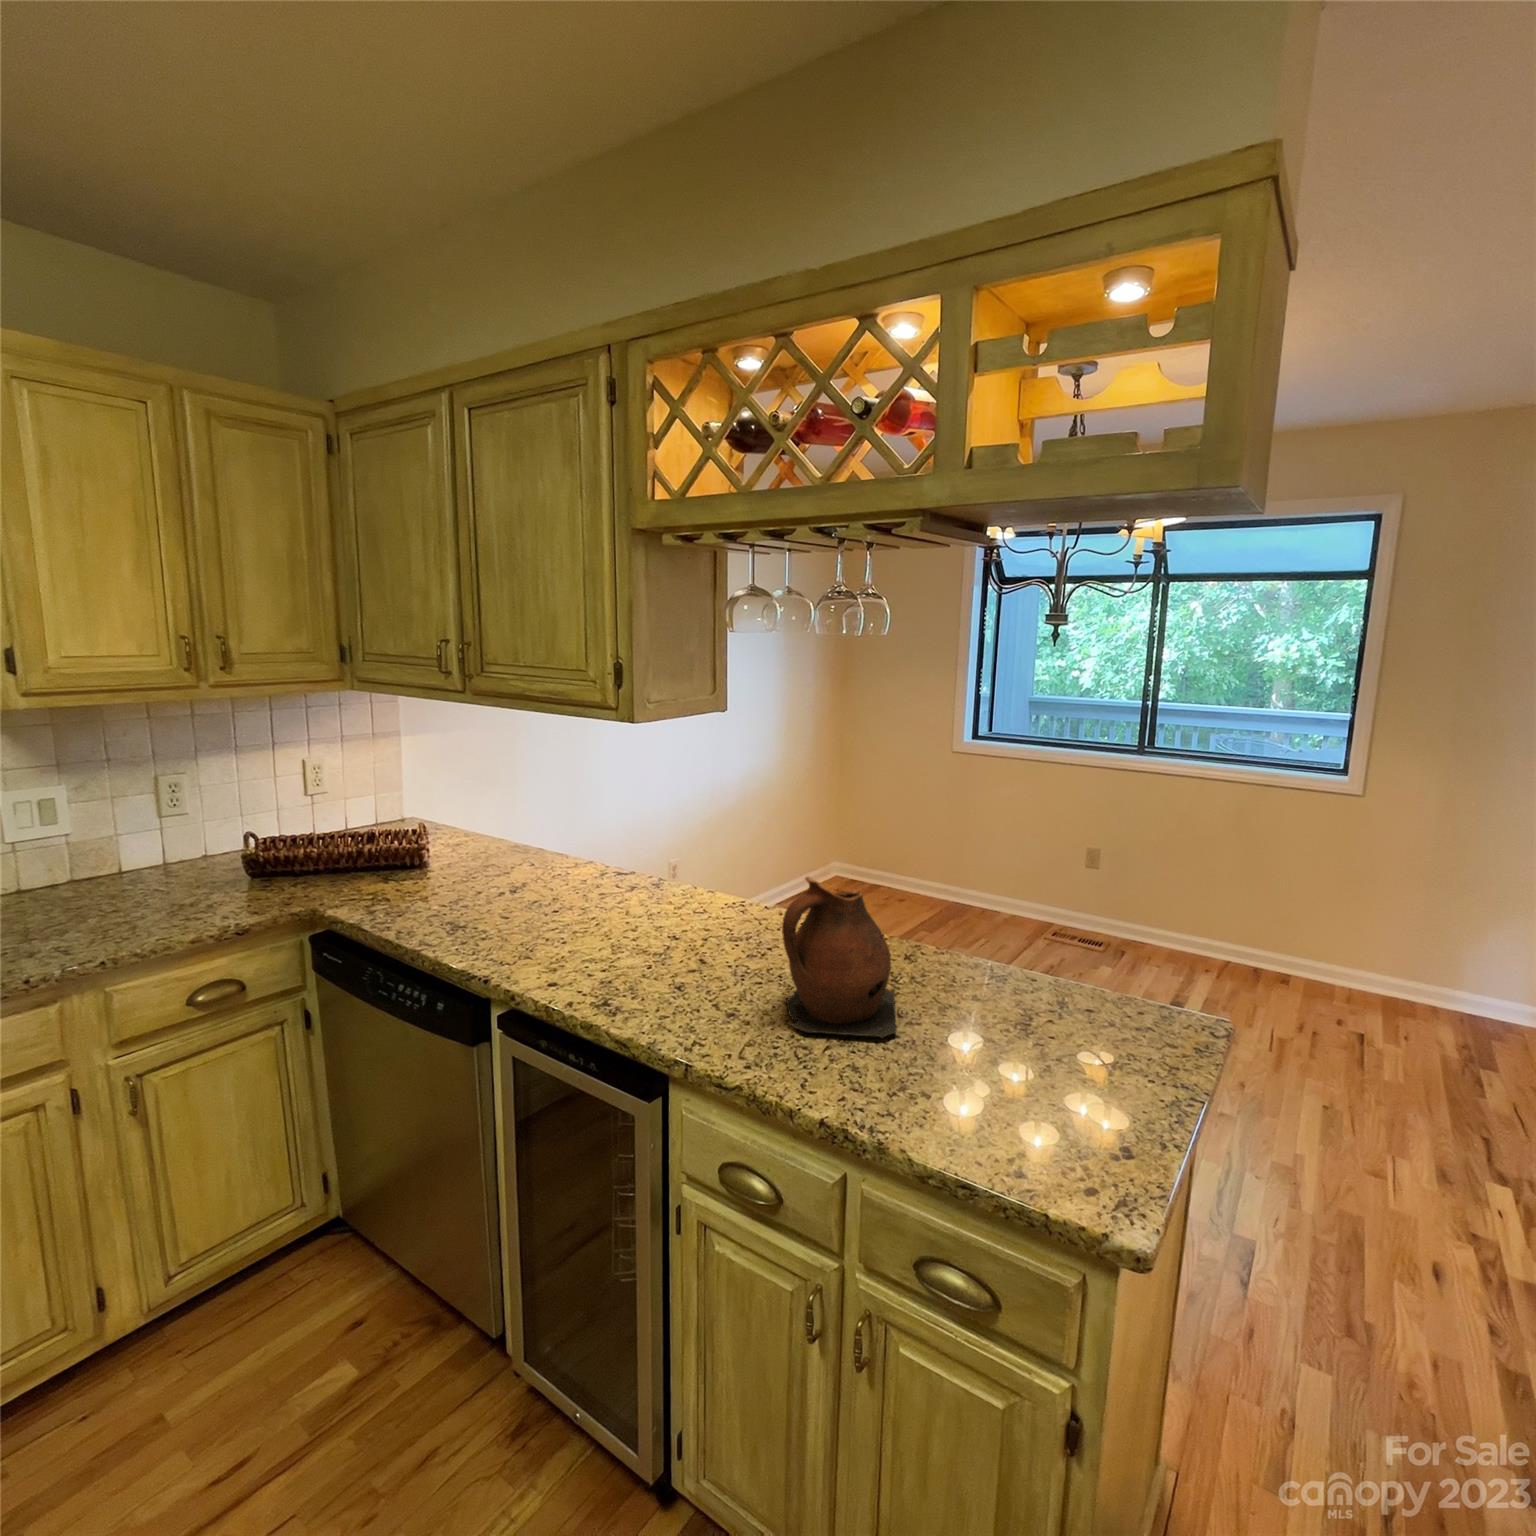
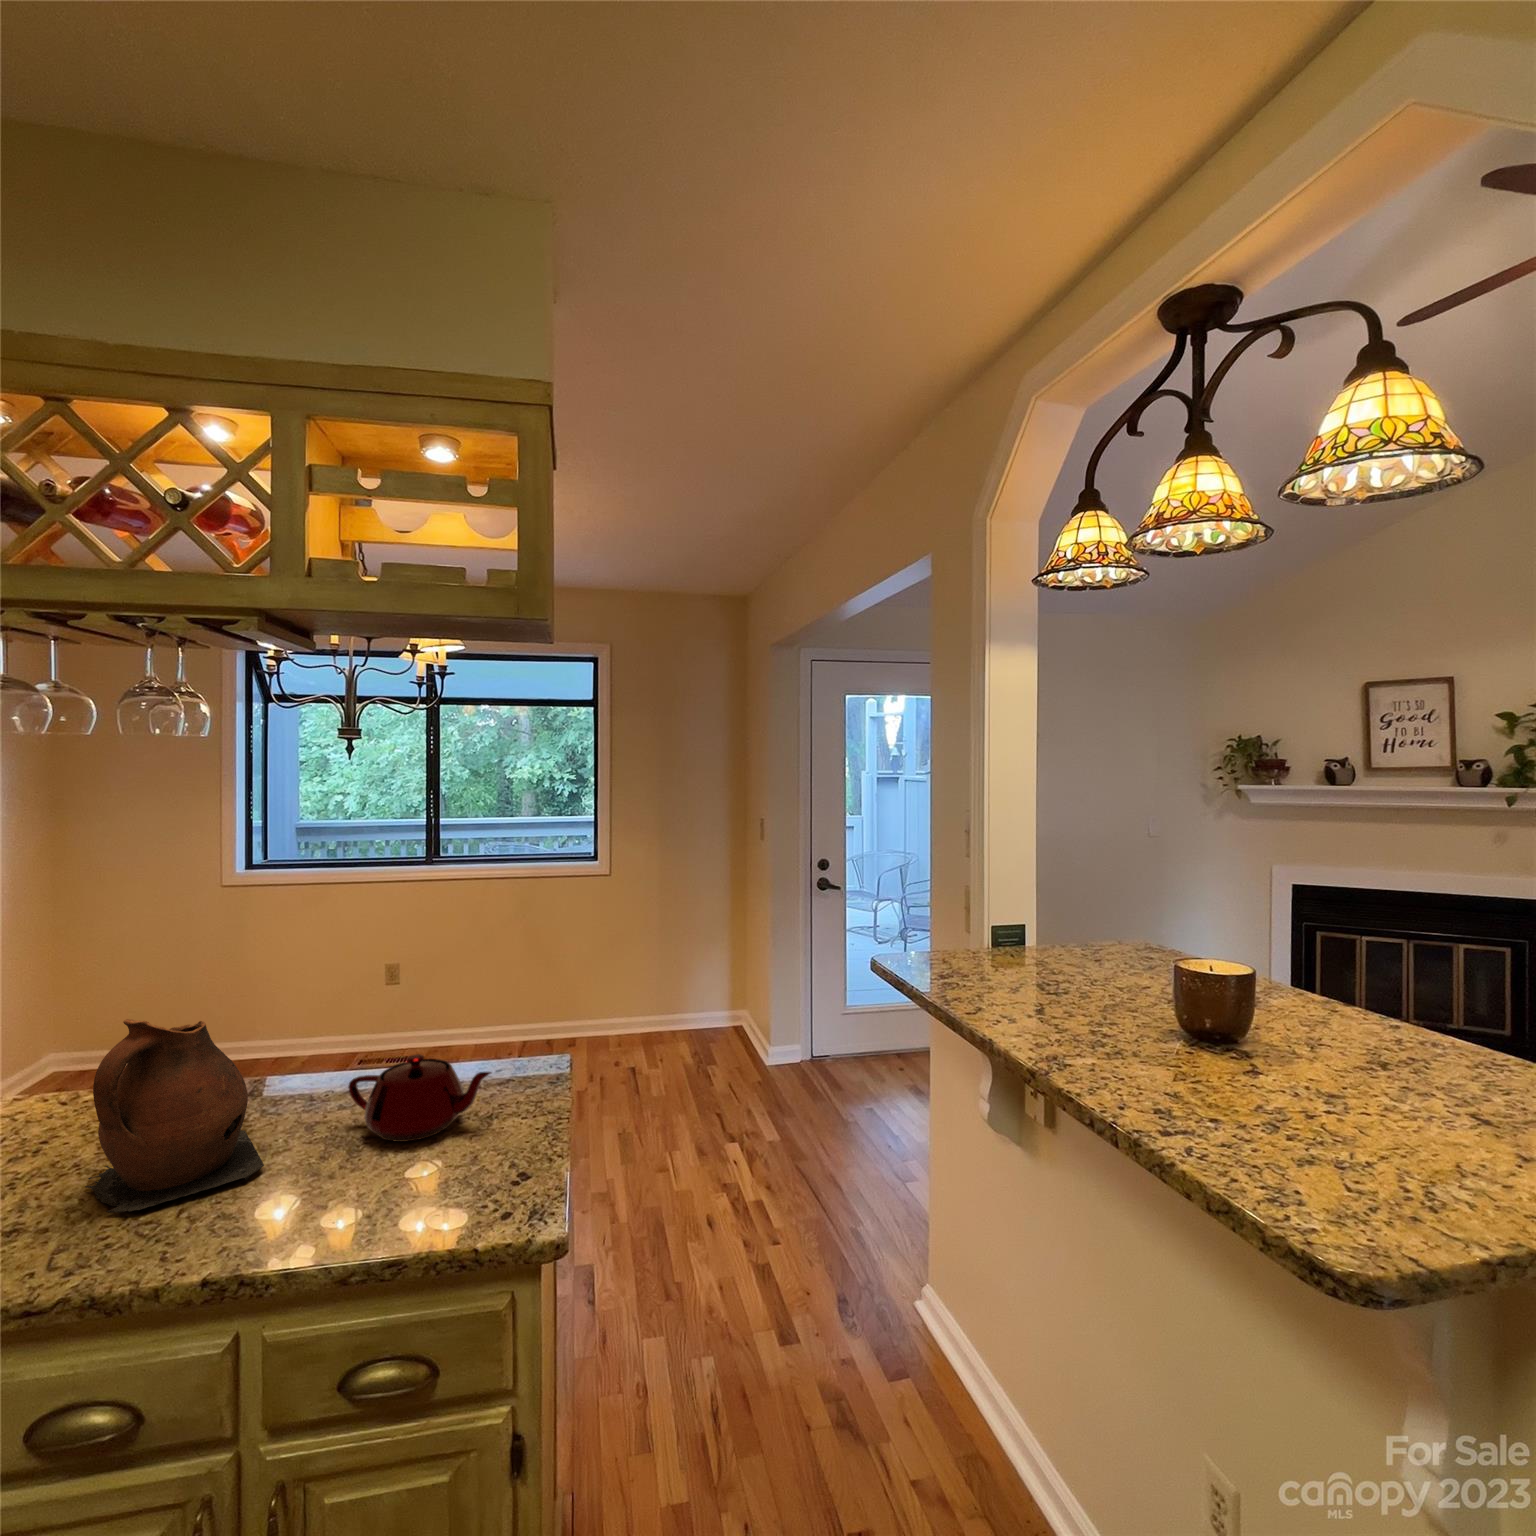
teapot: none [976,975,1114,1064] -> present [348,1054,491,1142]

